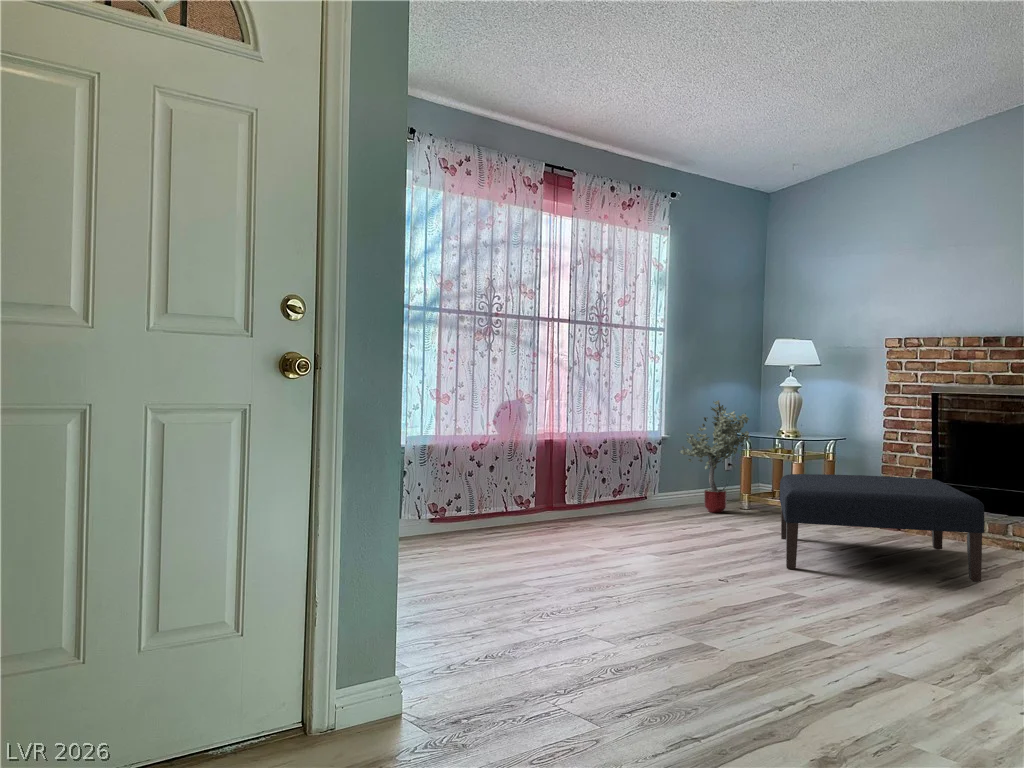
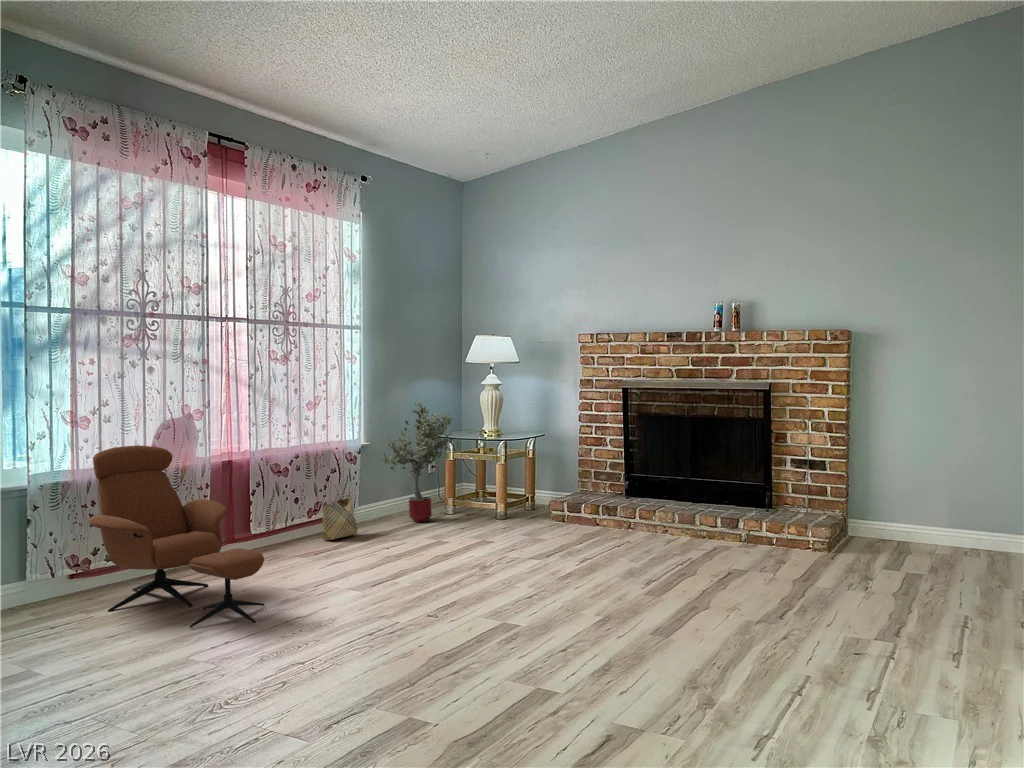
lounge chair: none [449,420,580,567] -> present [89,445,265,628]
woven basket: none [625,466,656,518] -> present [322,481,357,540]
ottoman: present [780,474,984,582] -> none [487,476,683,589]

